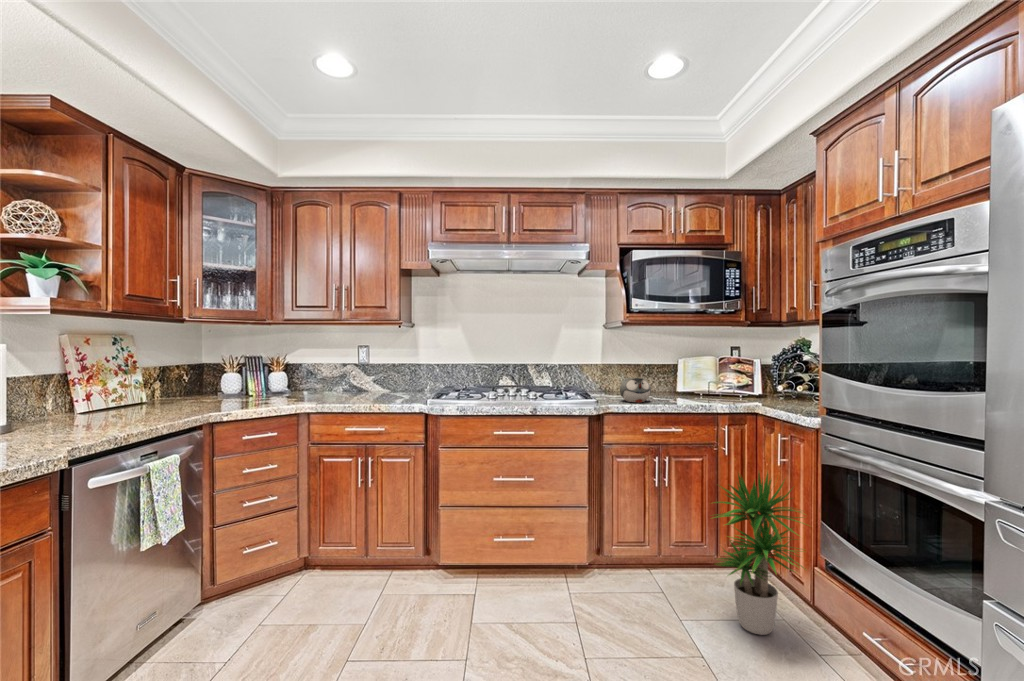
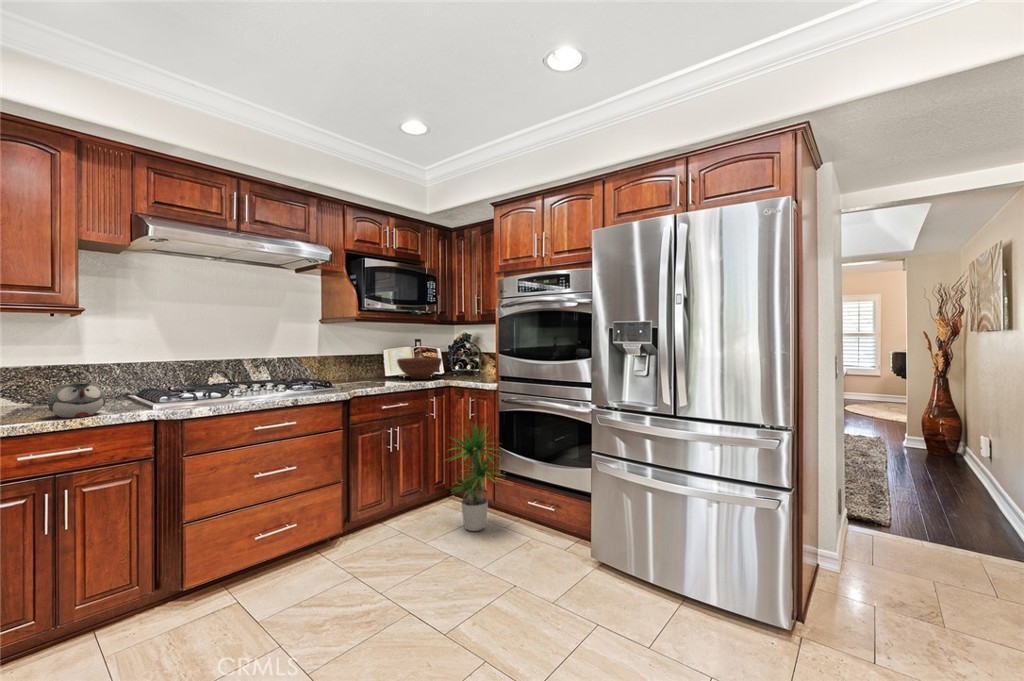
fruit bowl: none [686,371,748,400] -> present [397,358,442,379]
teapot: present [620,377,651,403] -> present [48,382,106,418]

